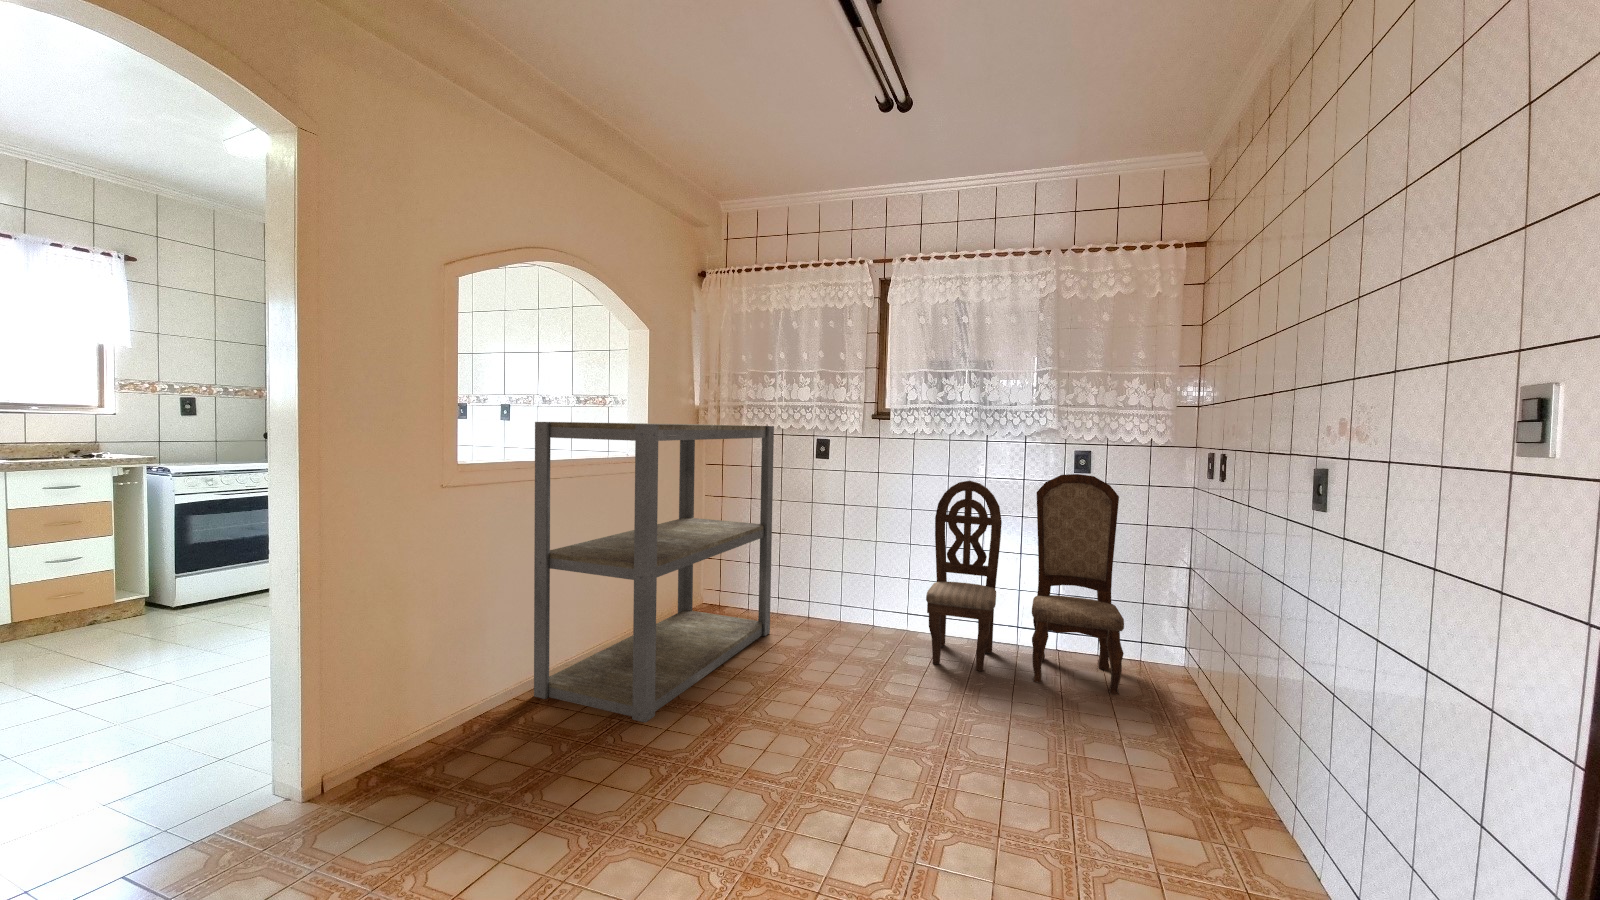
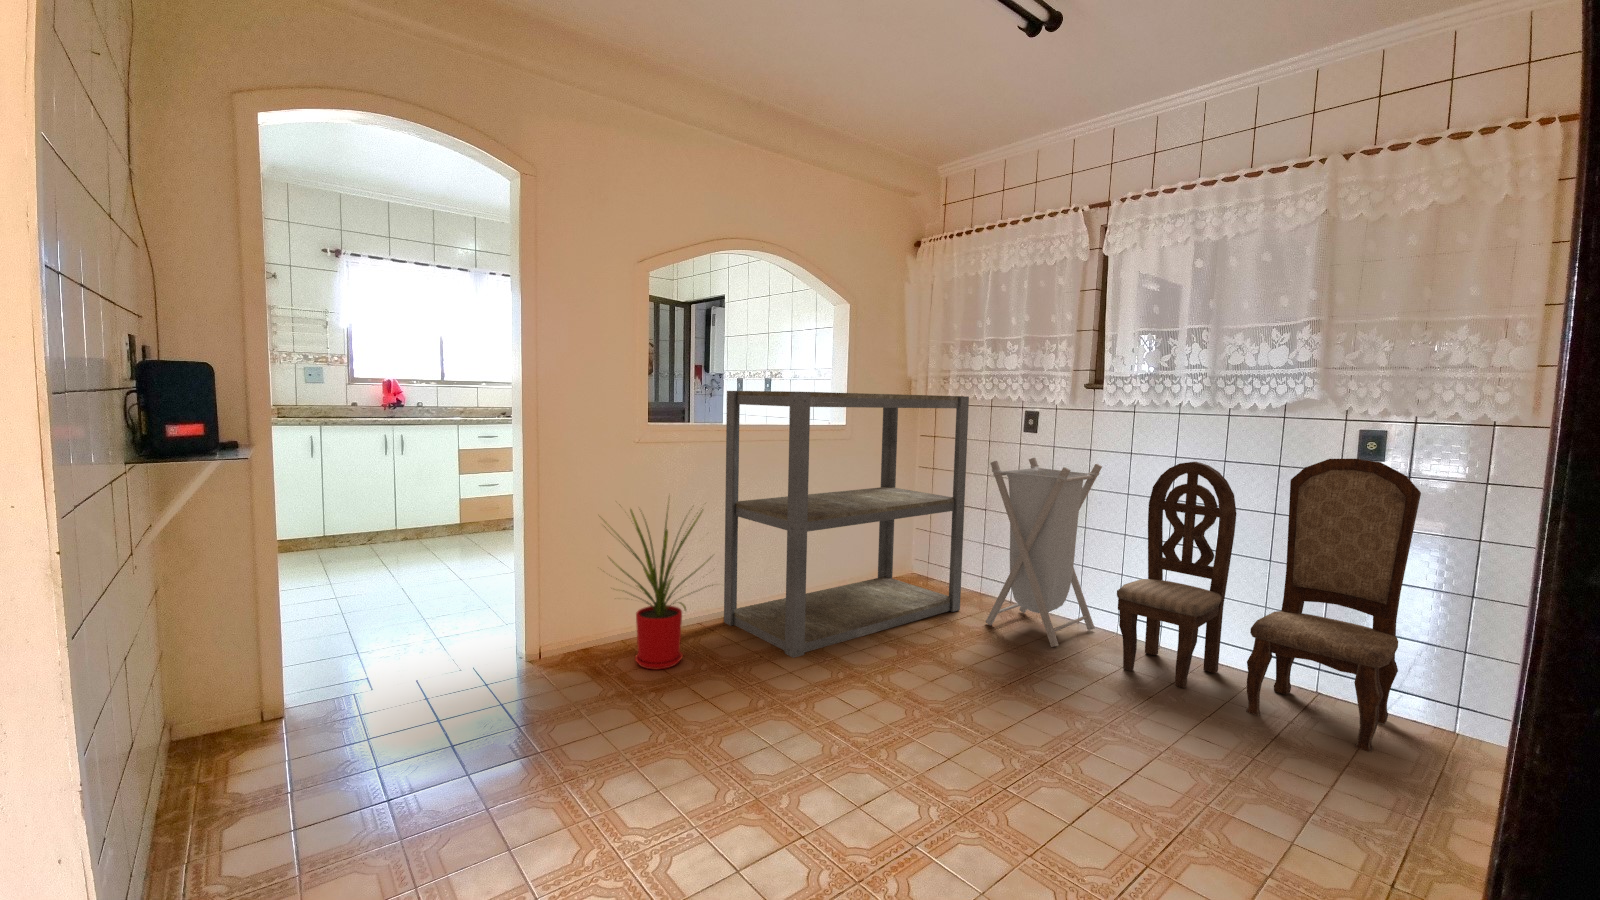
laundry hamper: none [801,482,891,655] -> present [986,458,1102,647]
house plant: none [387,551,569,783] -> present [599,505,713,669]

